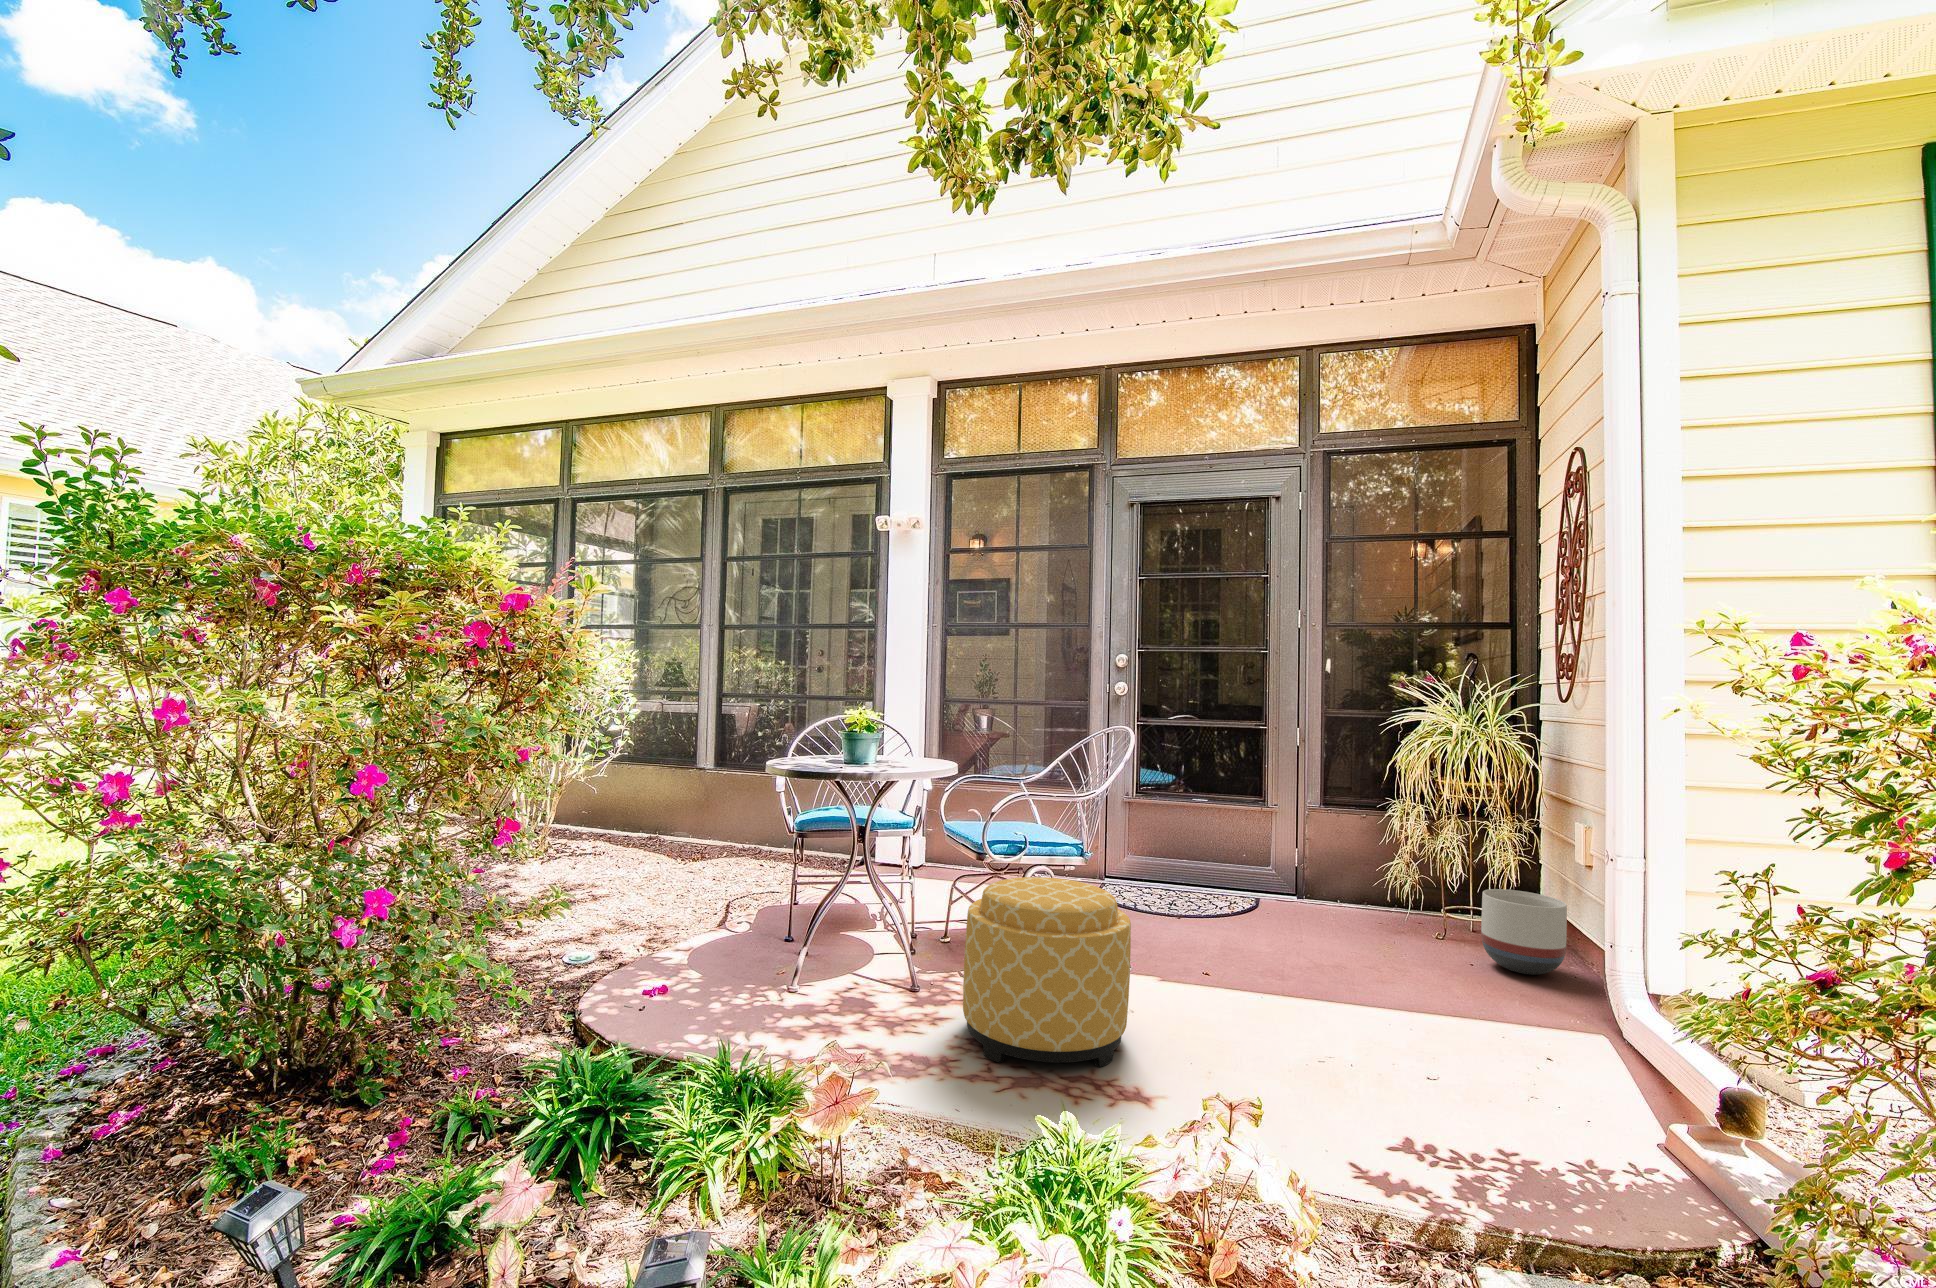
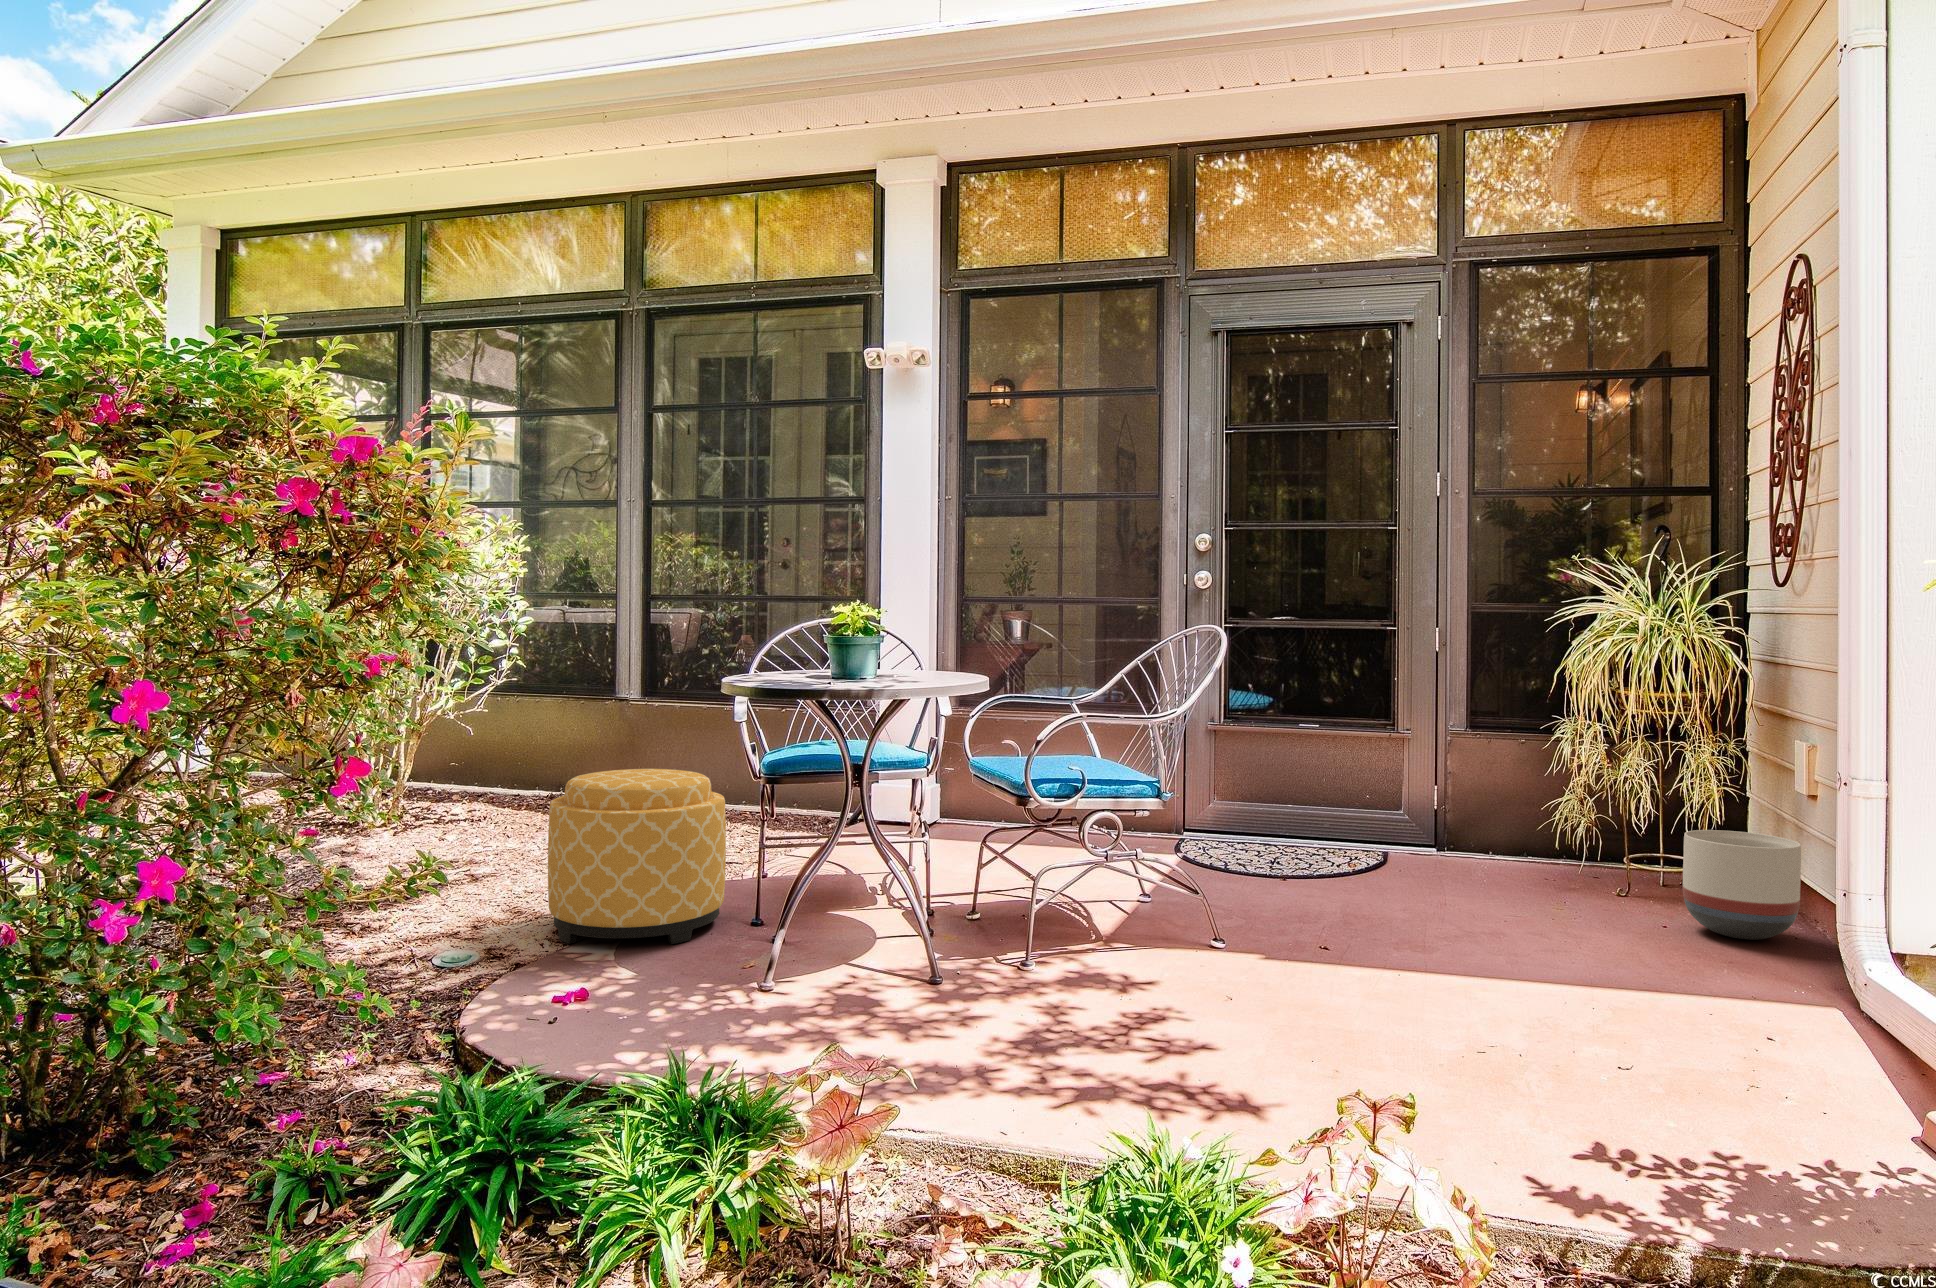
ottoman: present [963,877,1131,1067] -> present [548,769,726,944]

